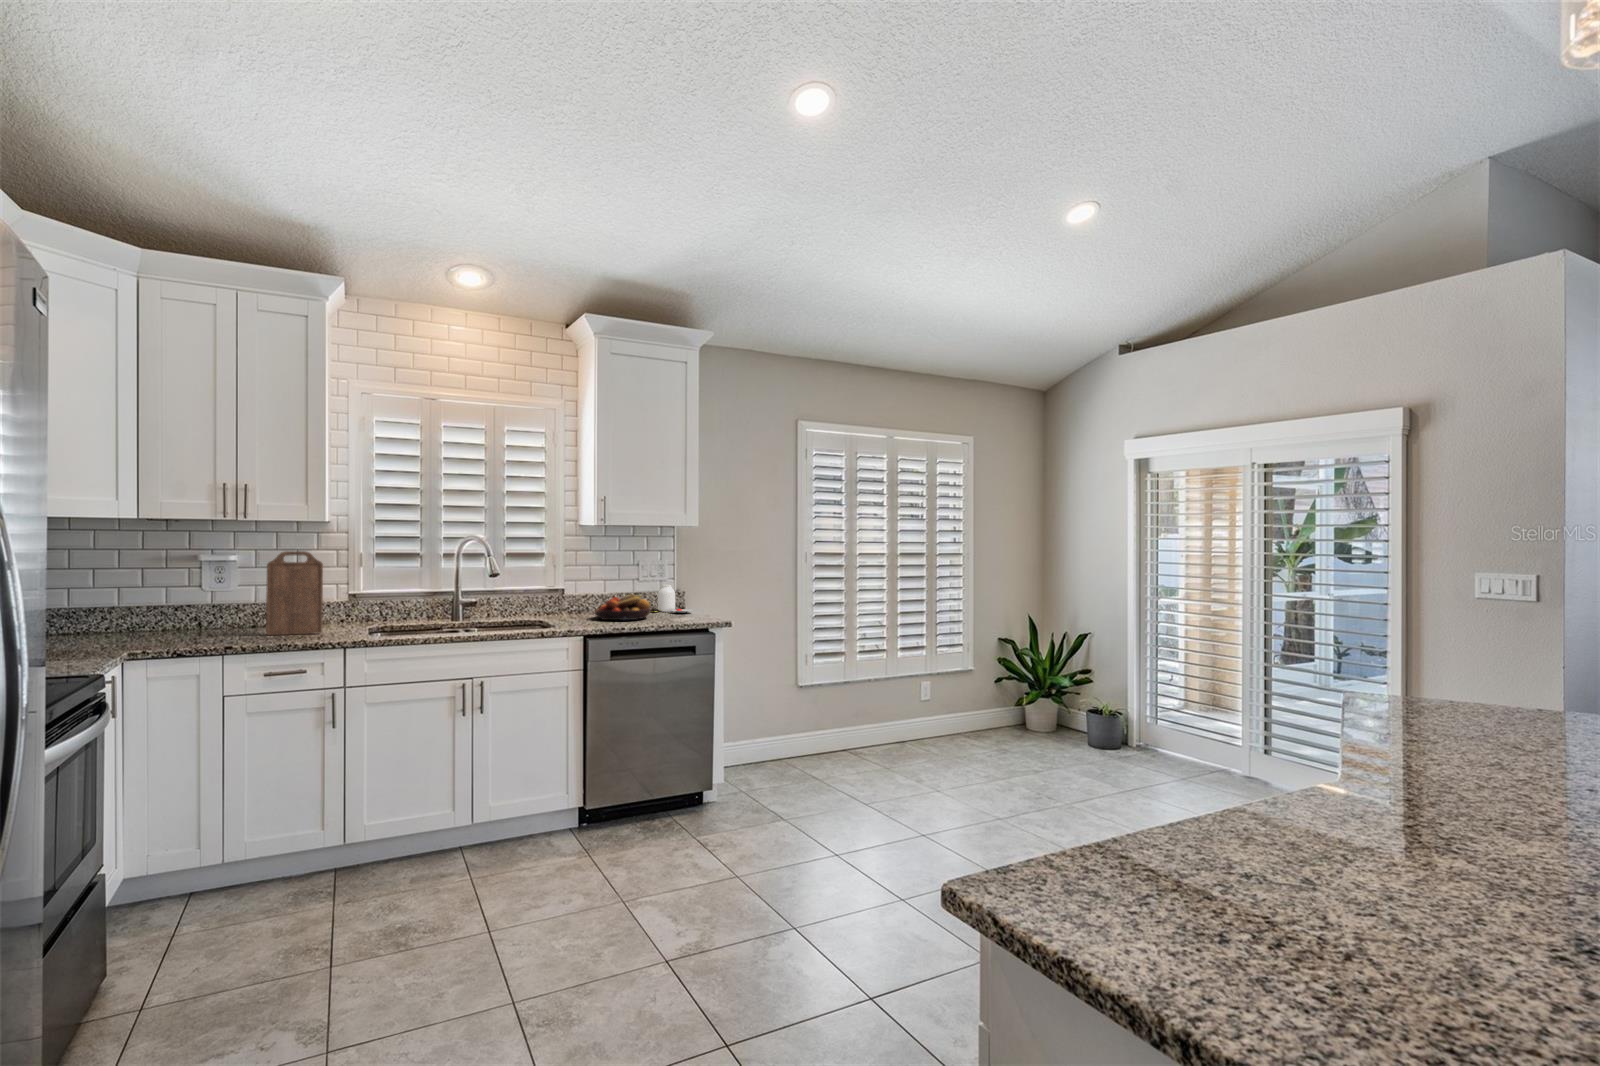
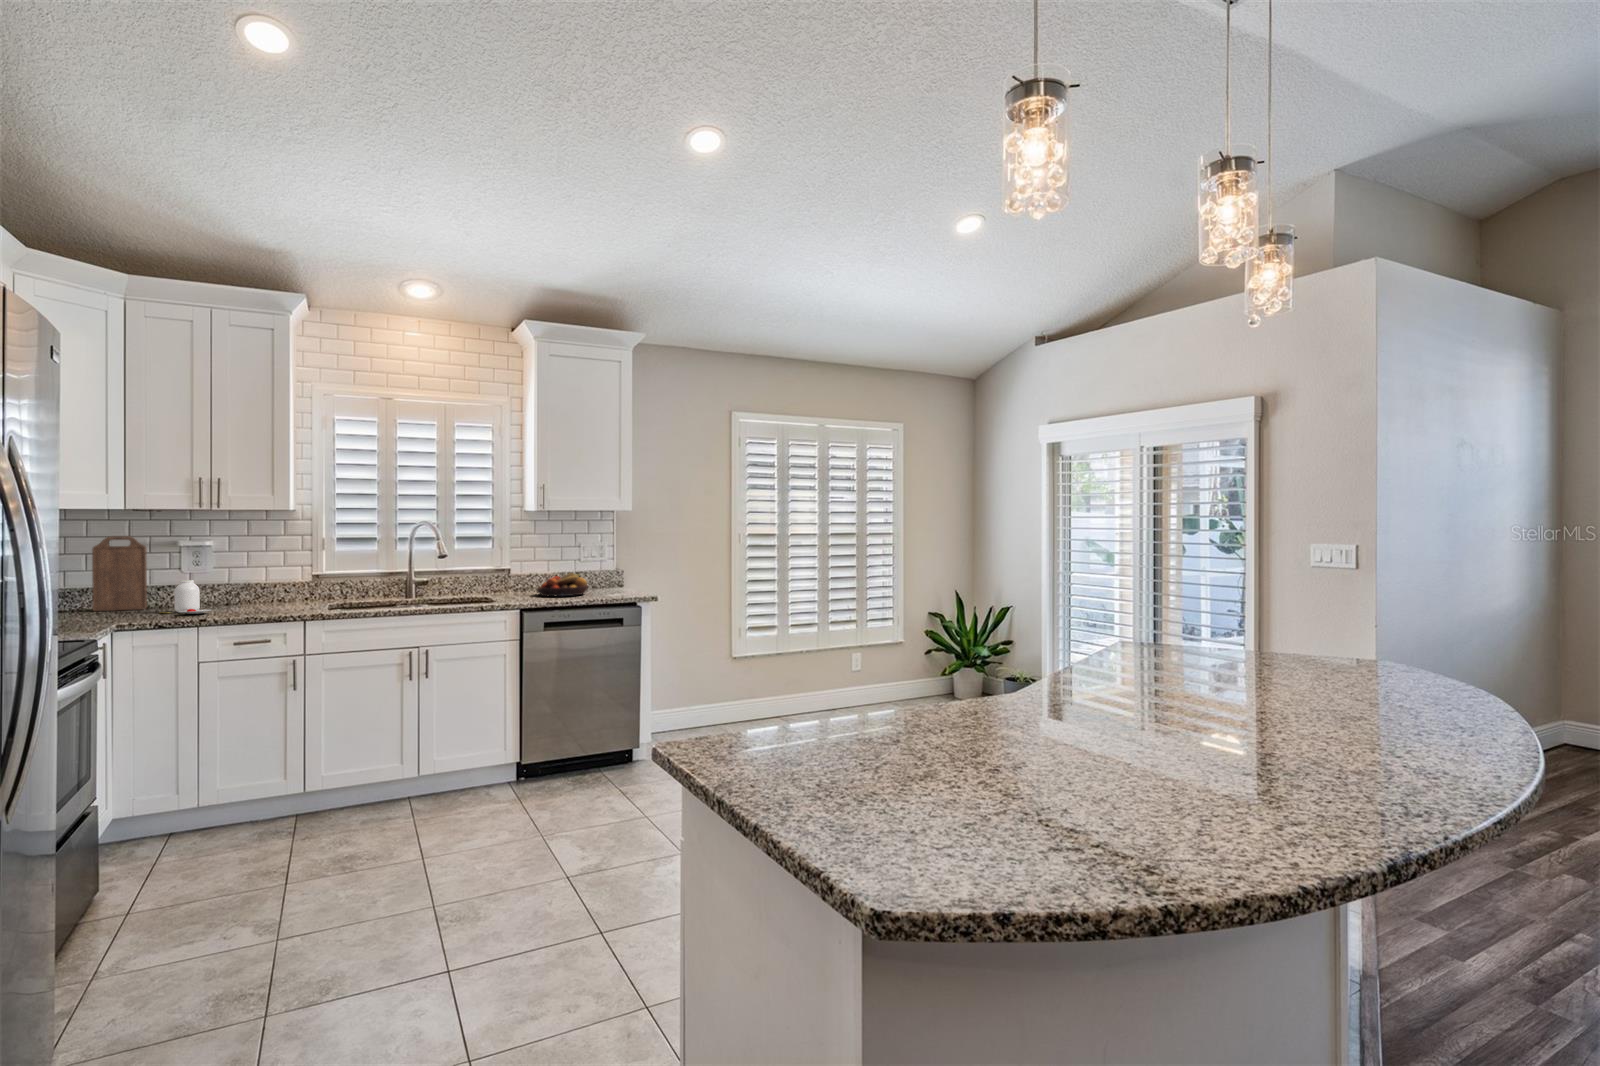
cutting board: present [266,551,323,635] -> present [92,536,147,611]
jar: present [651,585,692,613] -> present [159,580,210,614]

